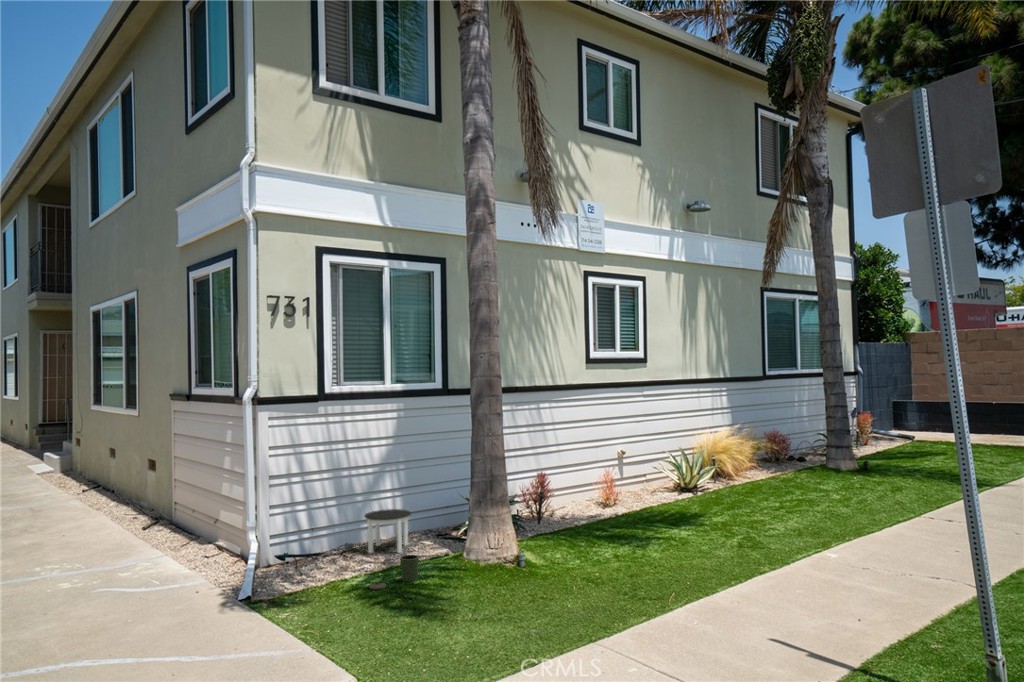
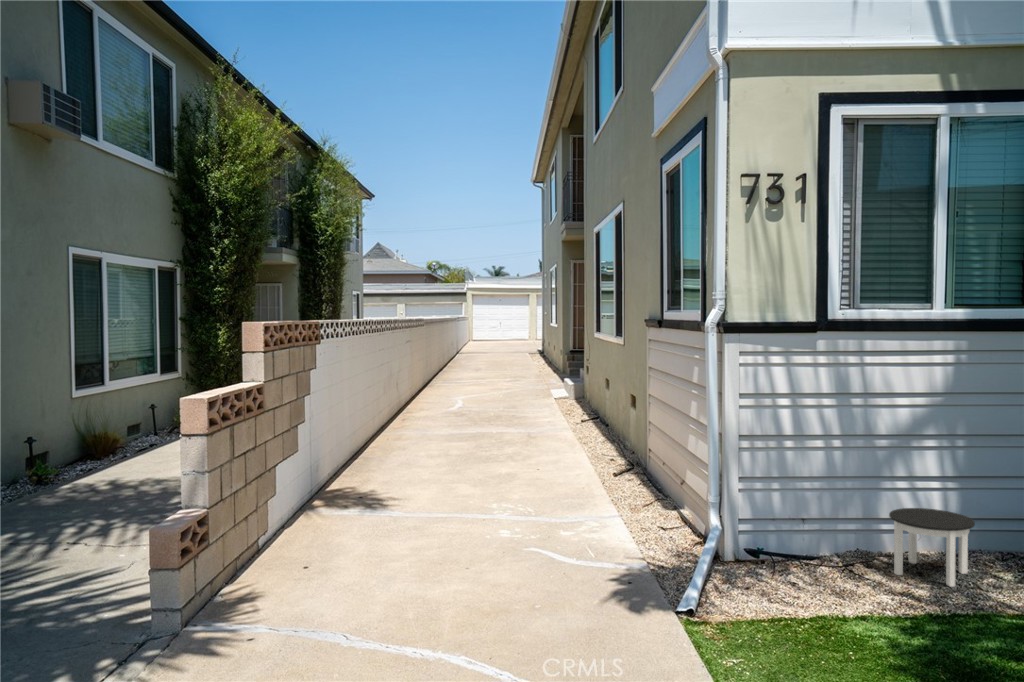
trash can: present [369,555,419,590] -> none [888,607,989,660]

